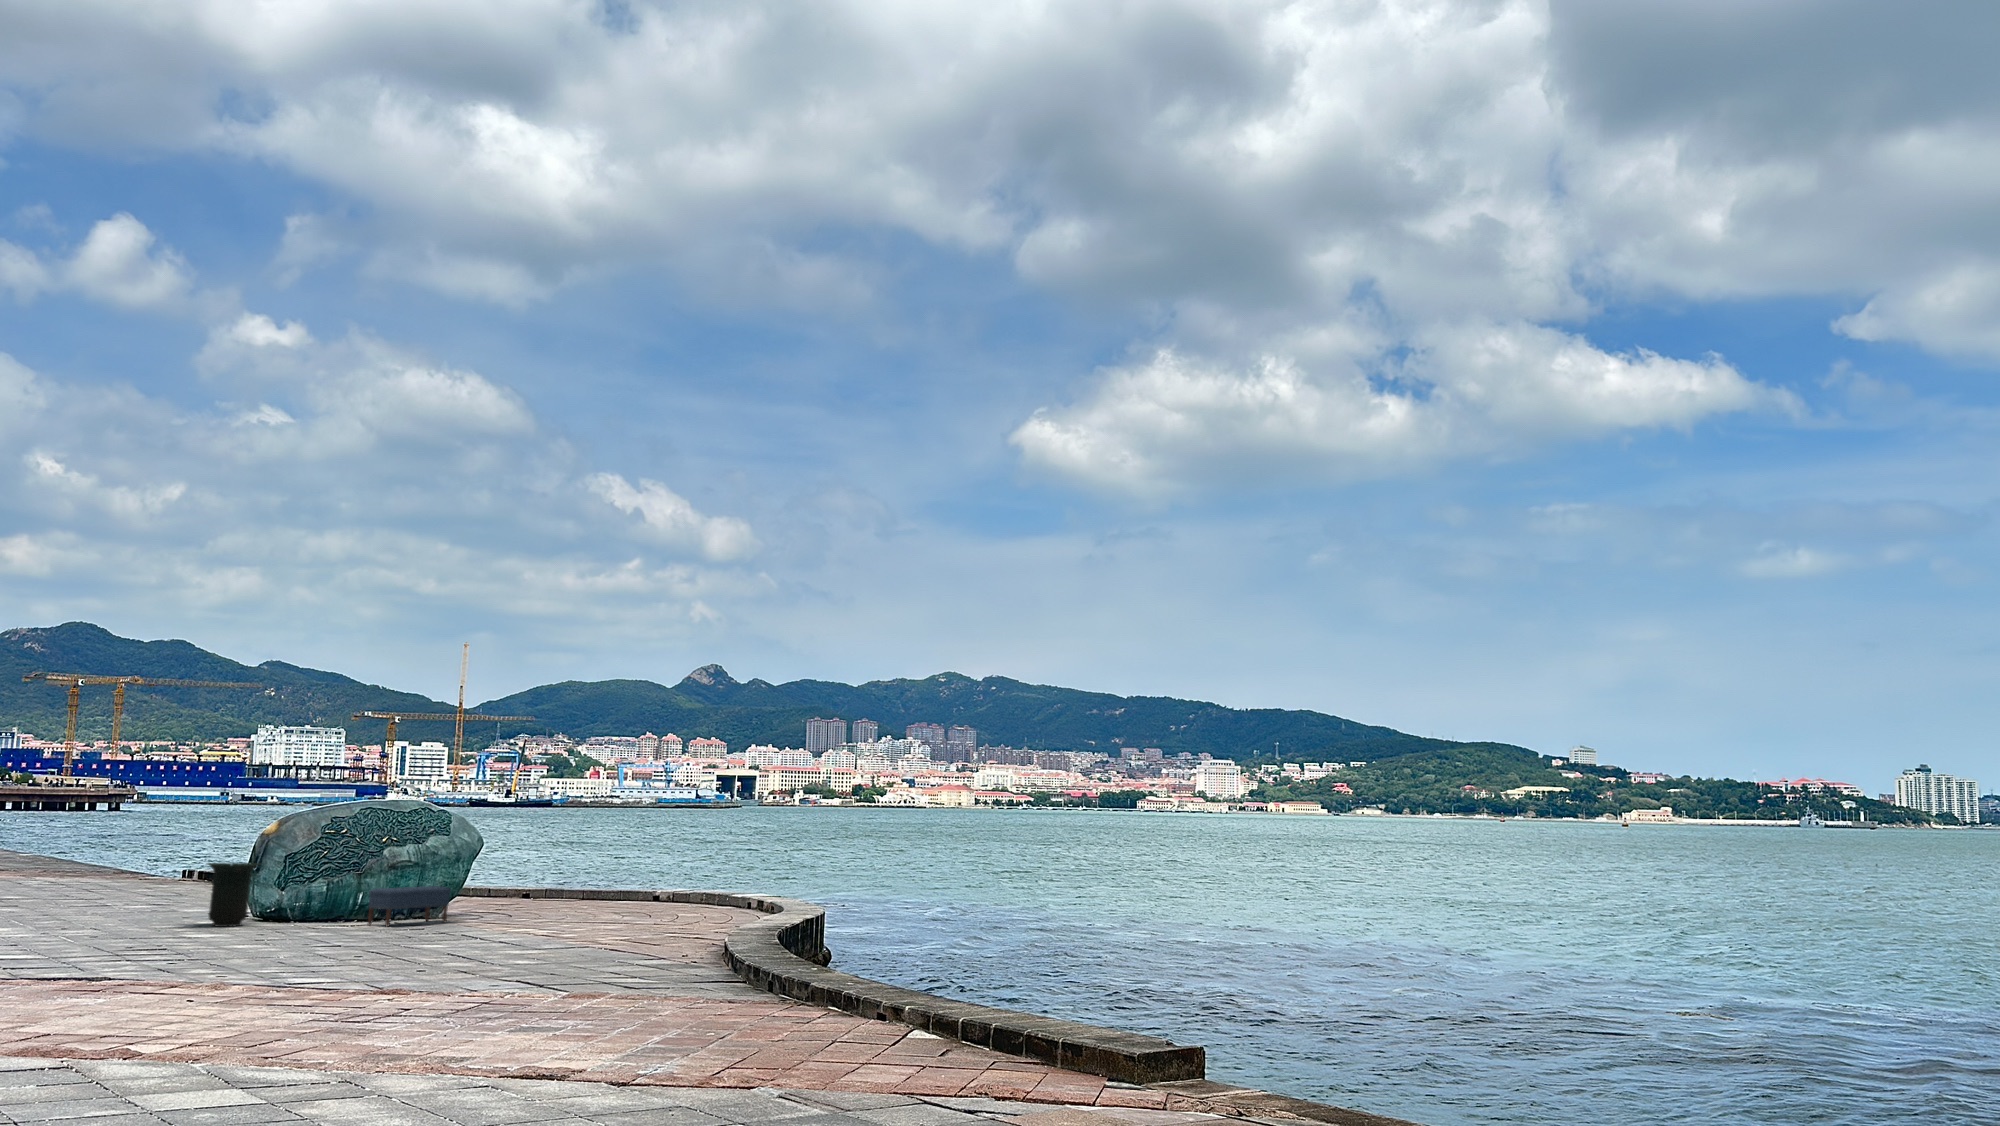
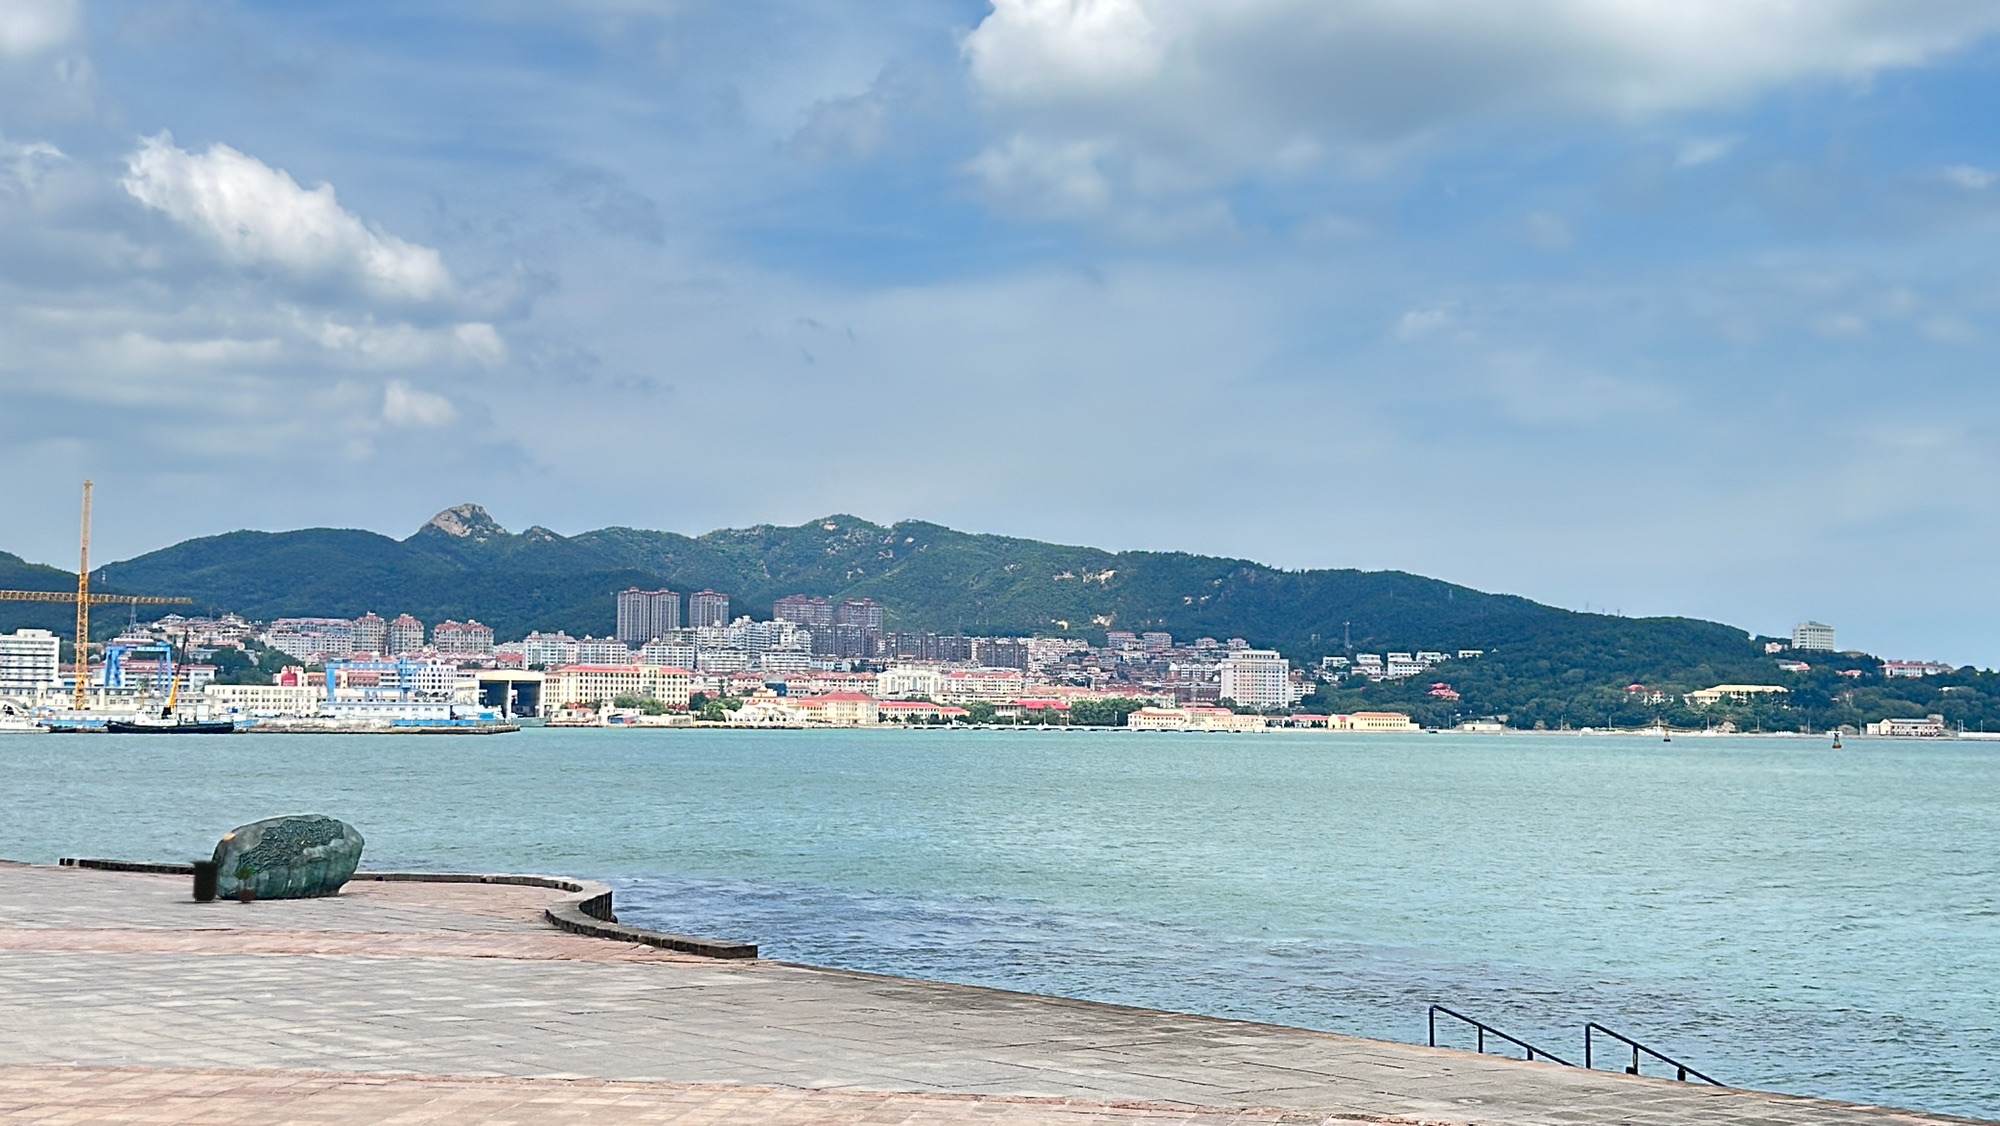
potted tree: none [267,865,306,927] -> present [234,867,255,903]
bench: present [367,886,451,927] -> none [298,875,350,902]

